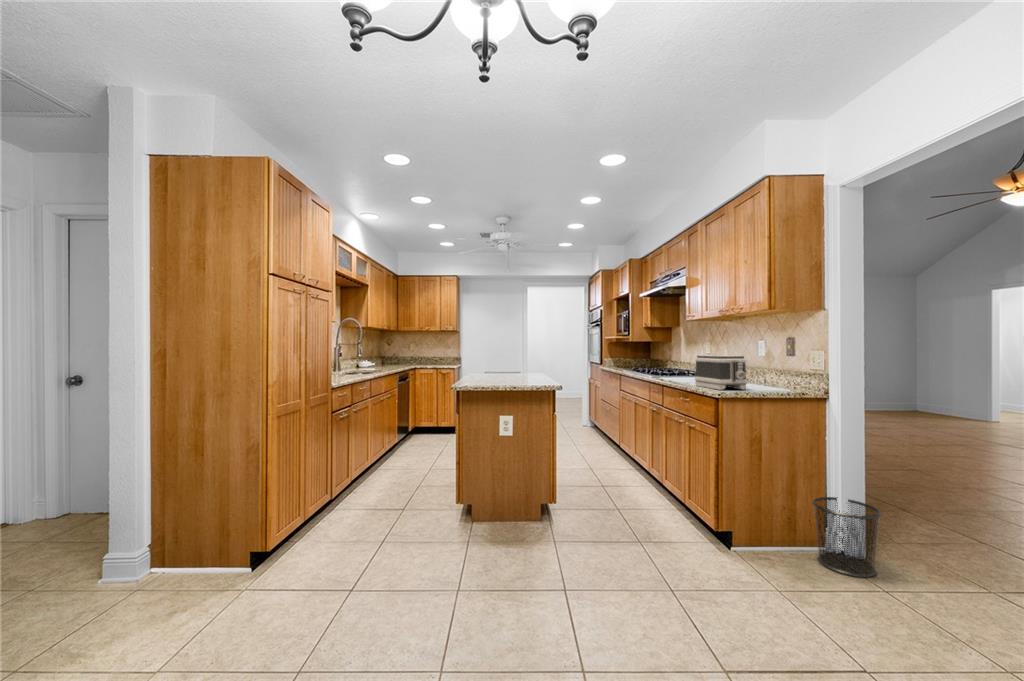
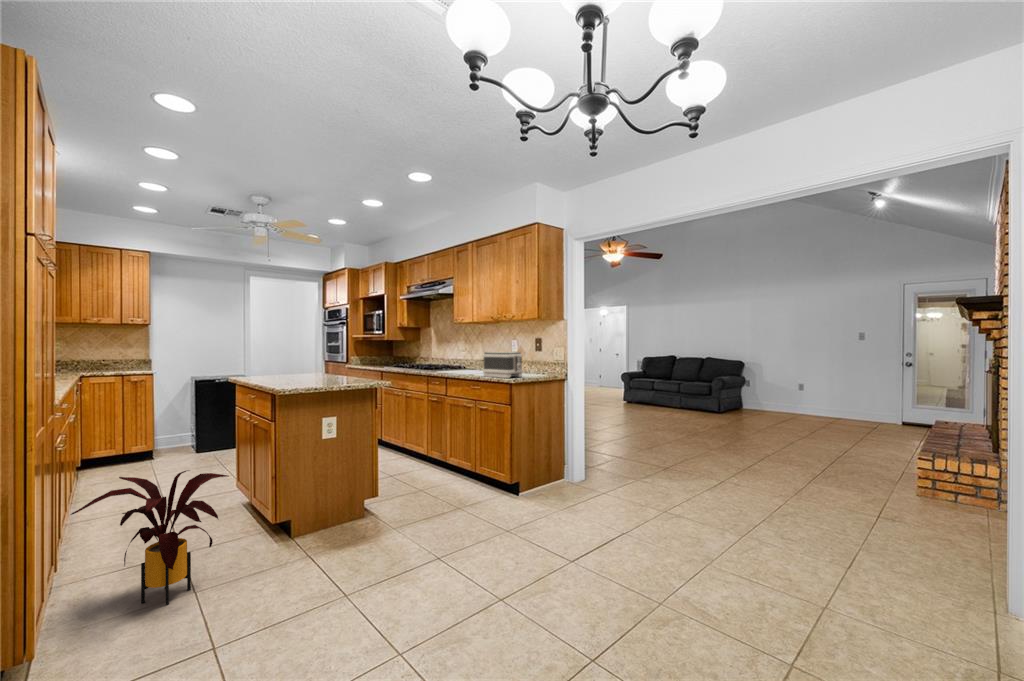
house plant: none [300,444,409,552] -> present [71,470,227,605]
waste bin: present [812,497,881,577] -> none [563,444,599,491]

